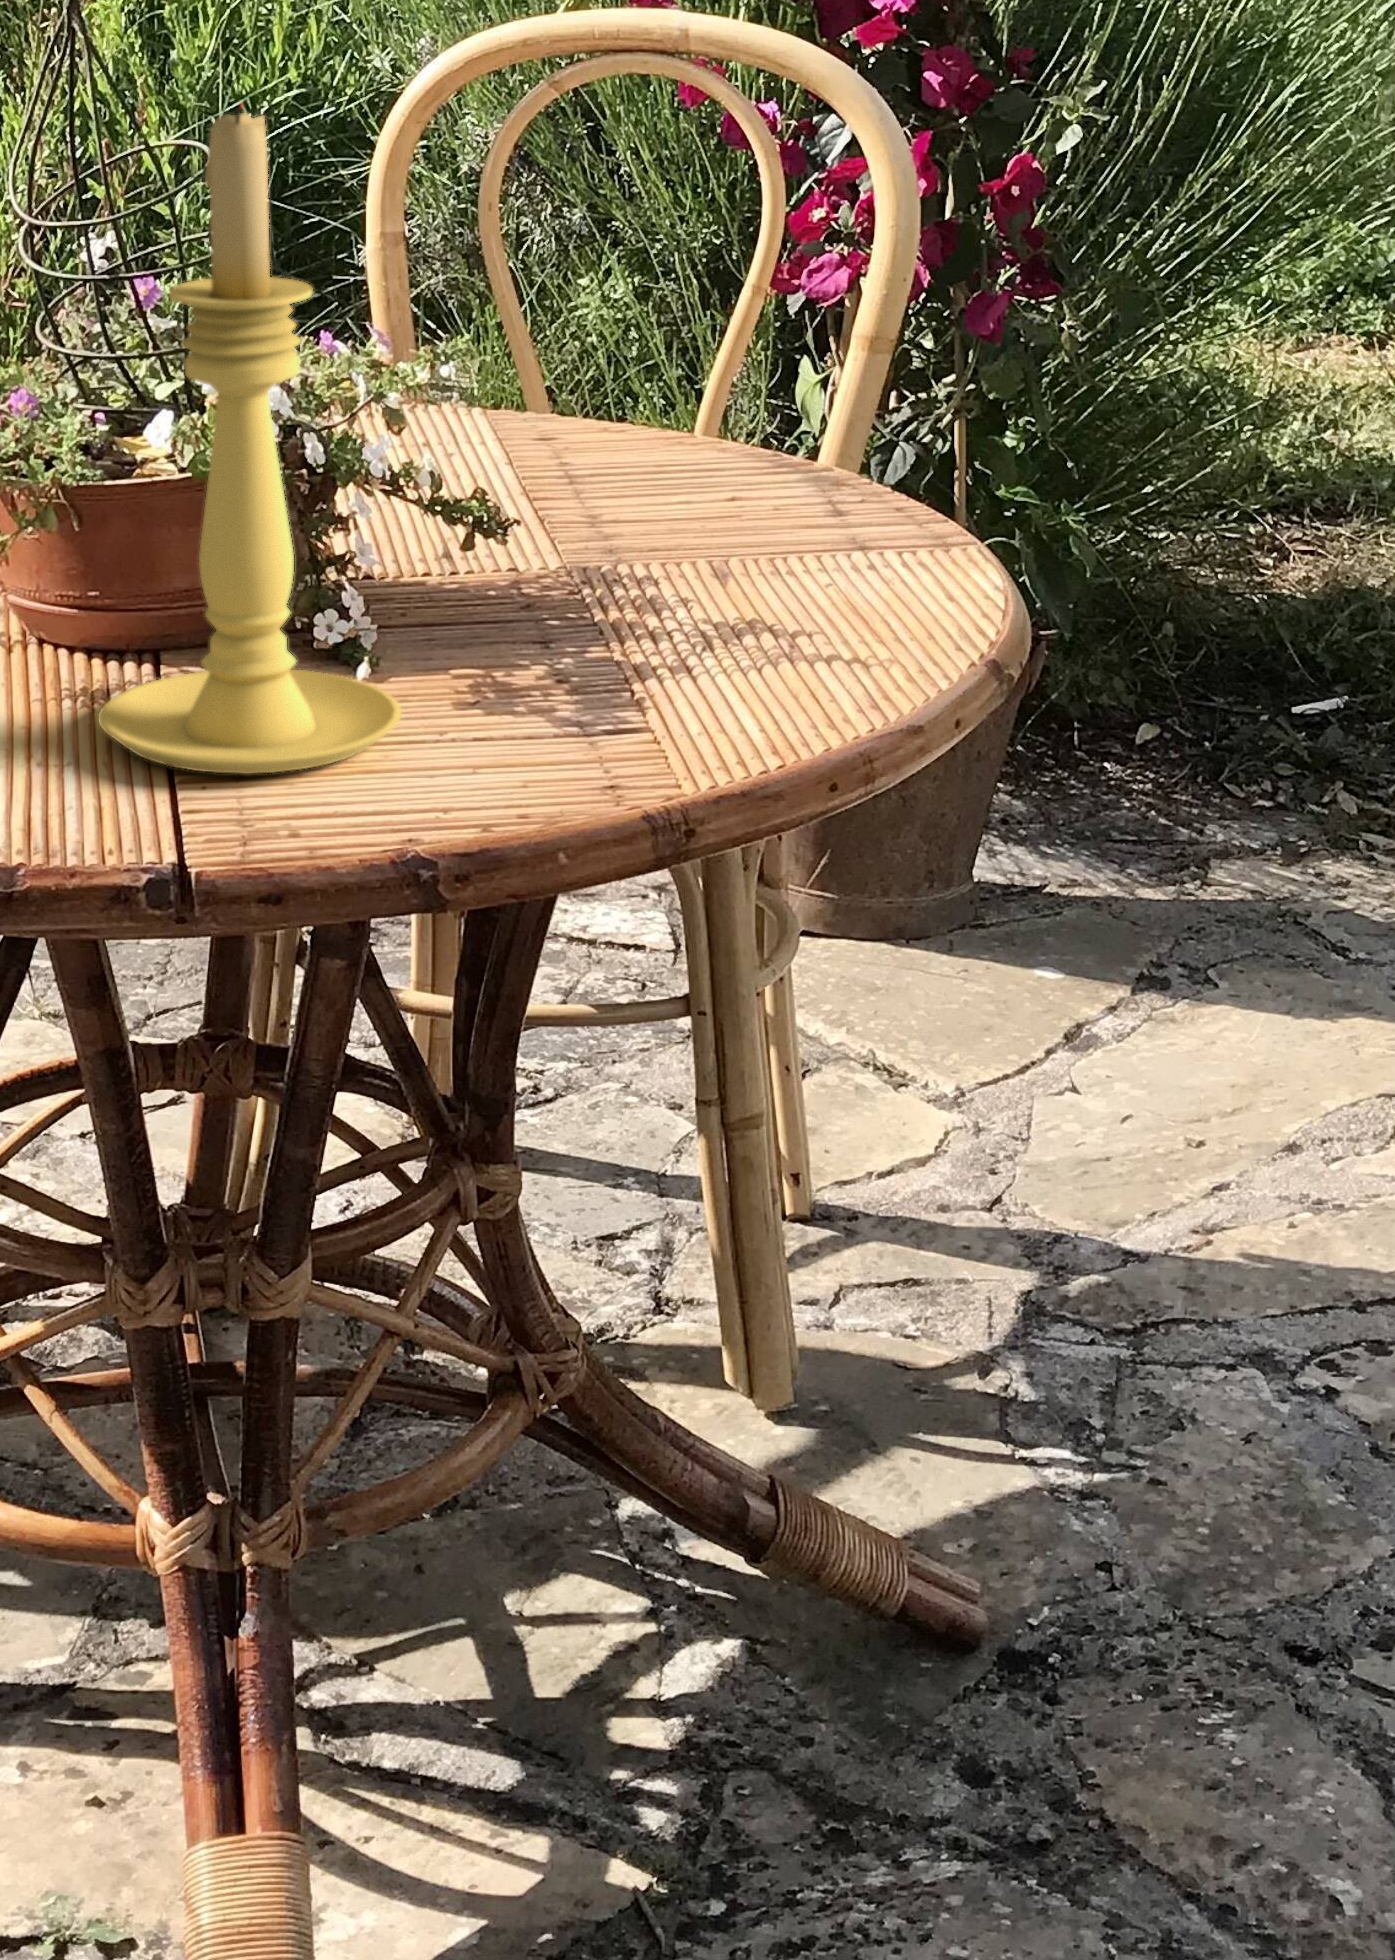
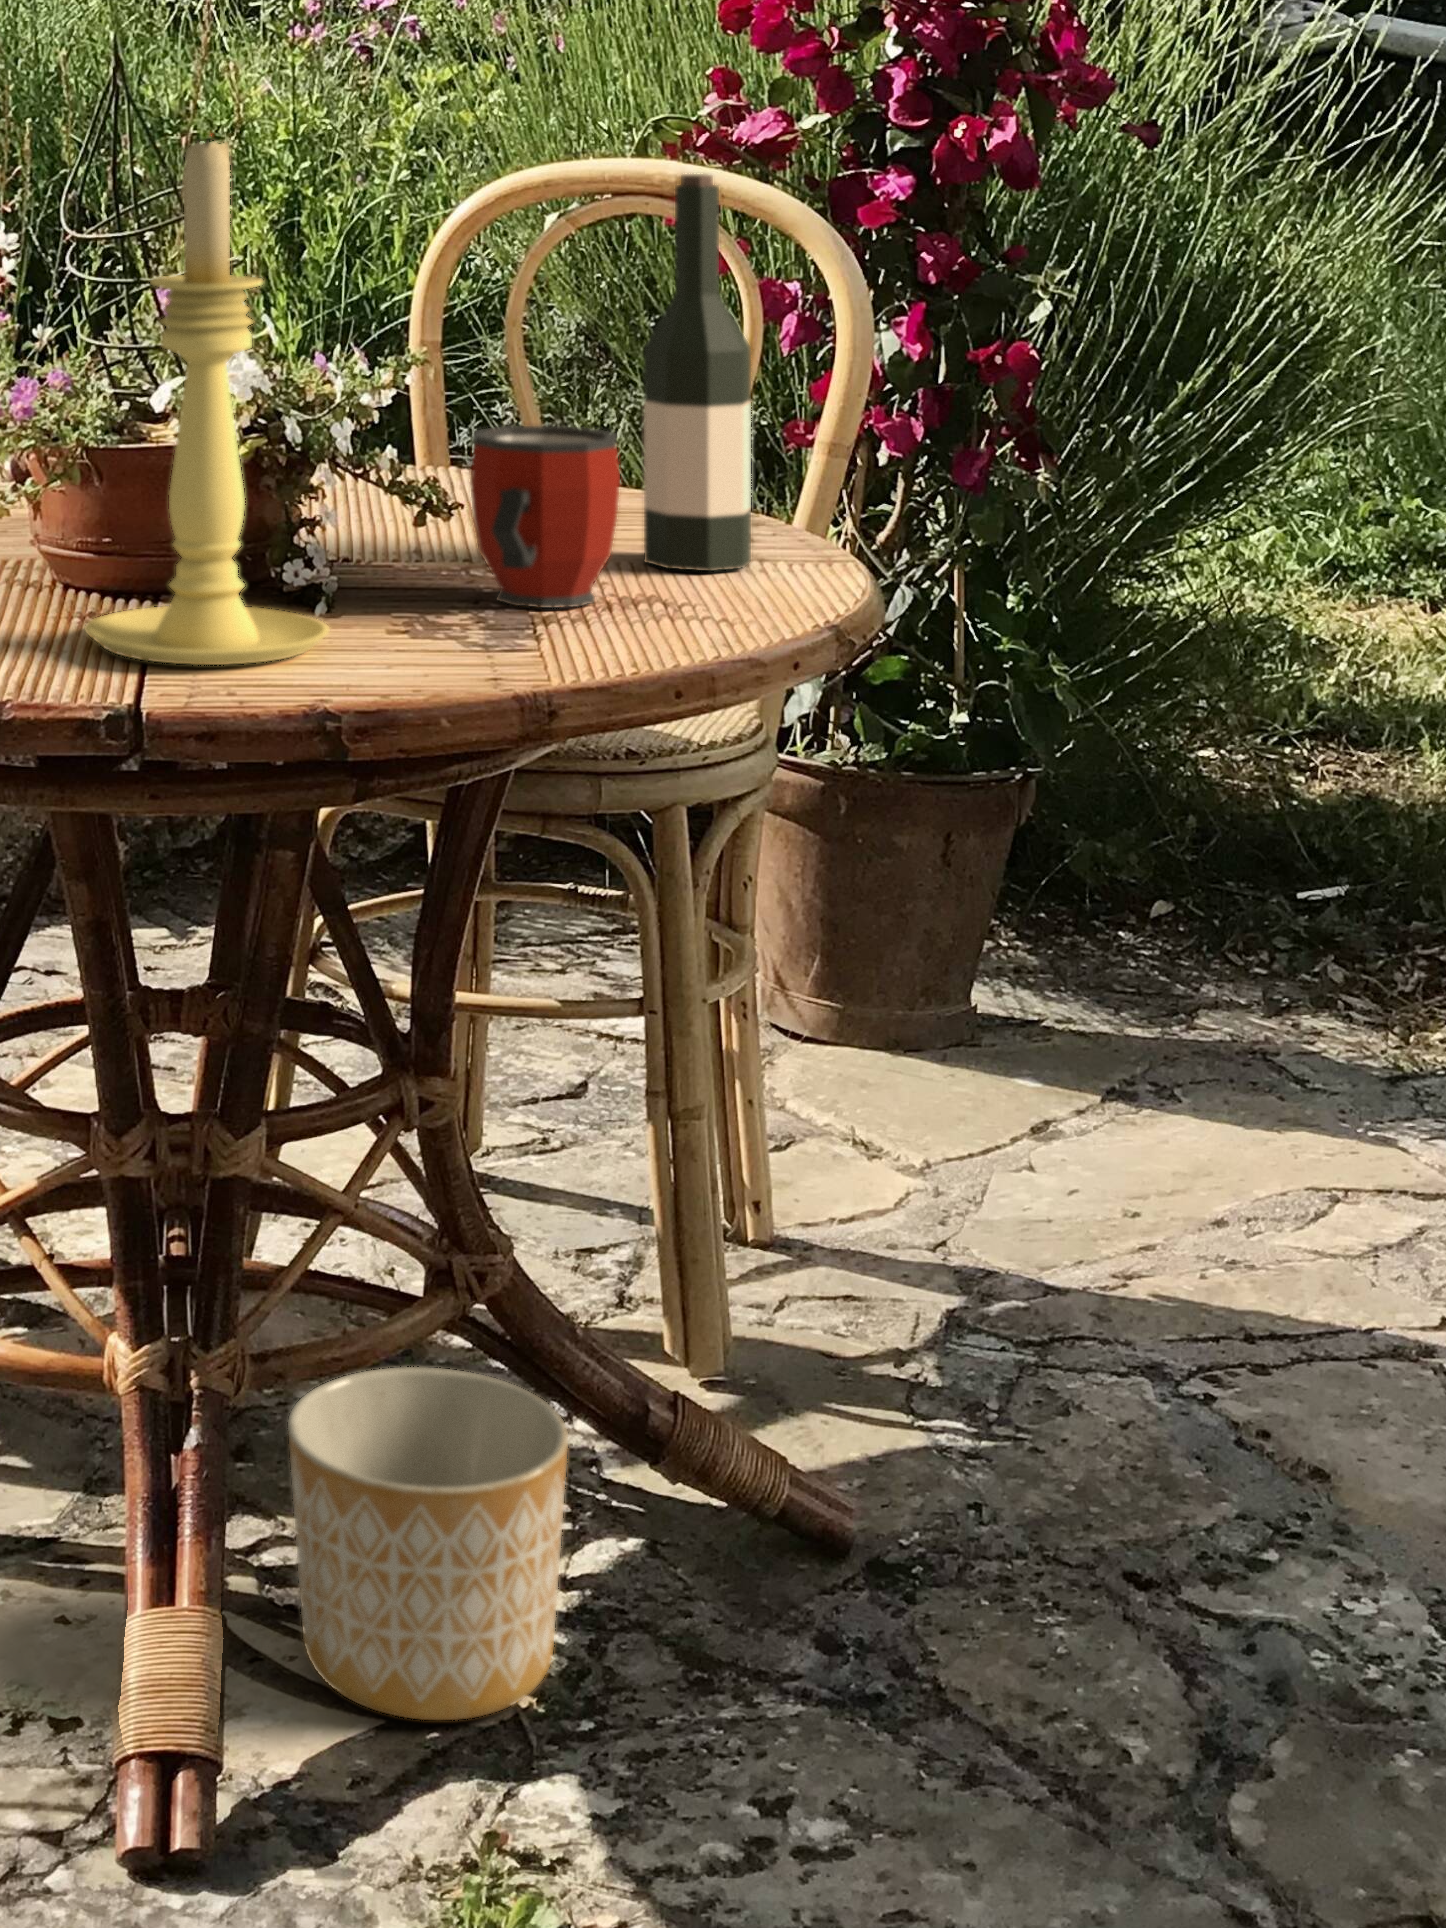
wine bottle: none [733,93,862,571] -> present [644,174,751,571]
mug: none [546,415,730,646] -> present [470,425,620,608]
planter: none [358,1494,683,1906] -> present [288,1367,568,1720]

